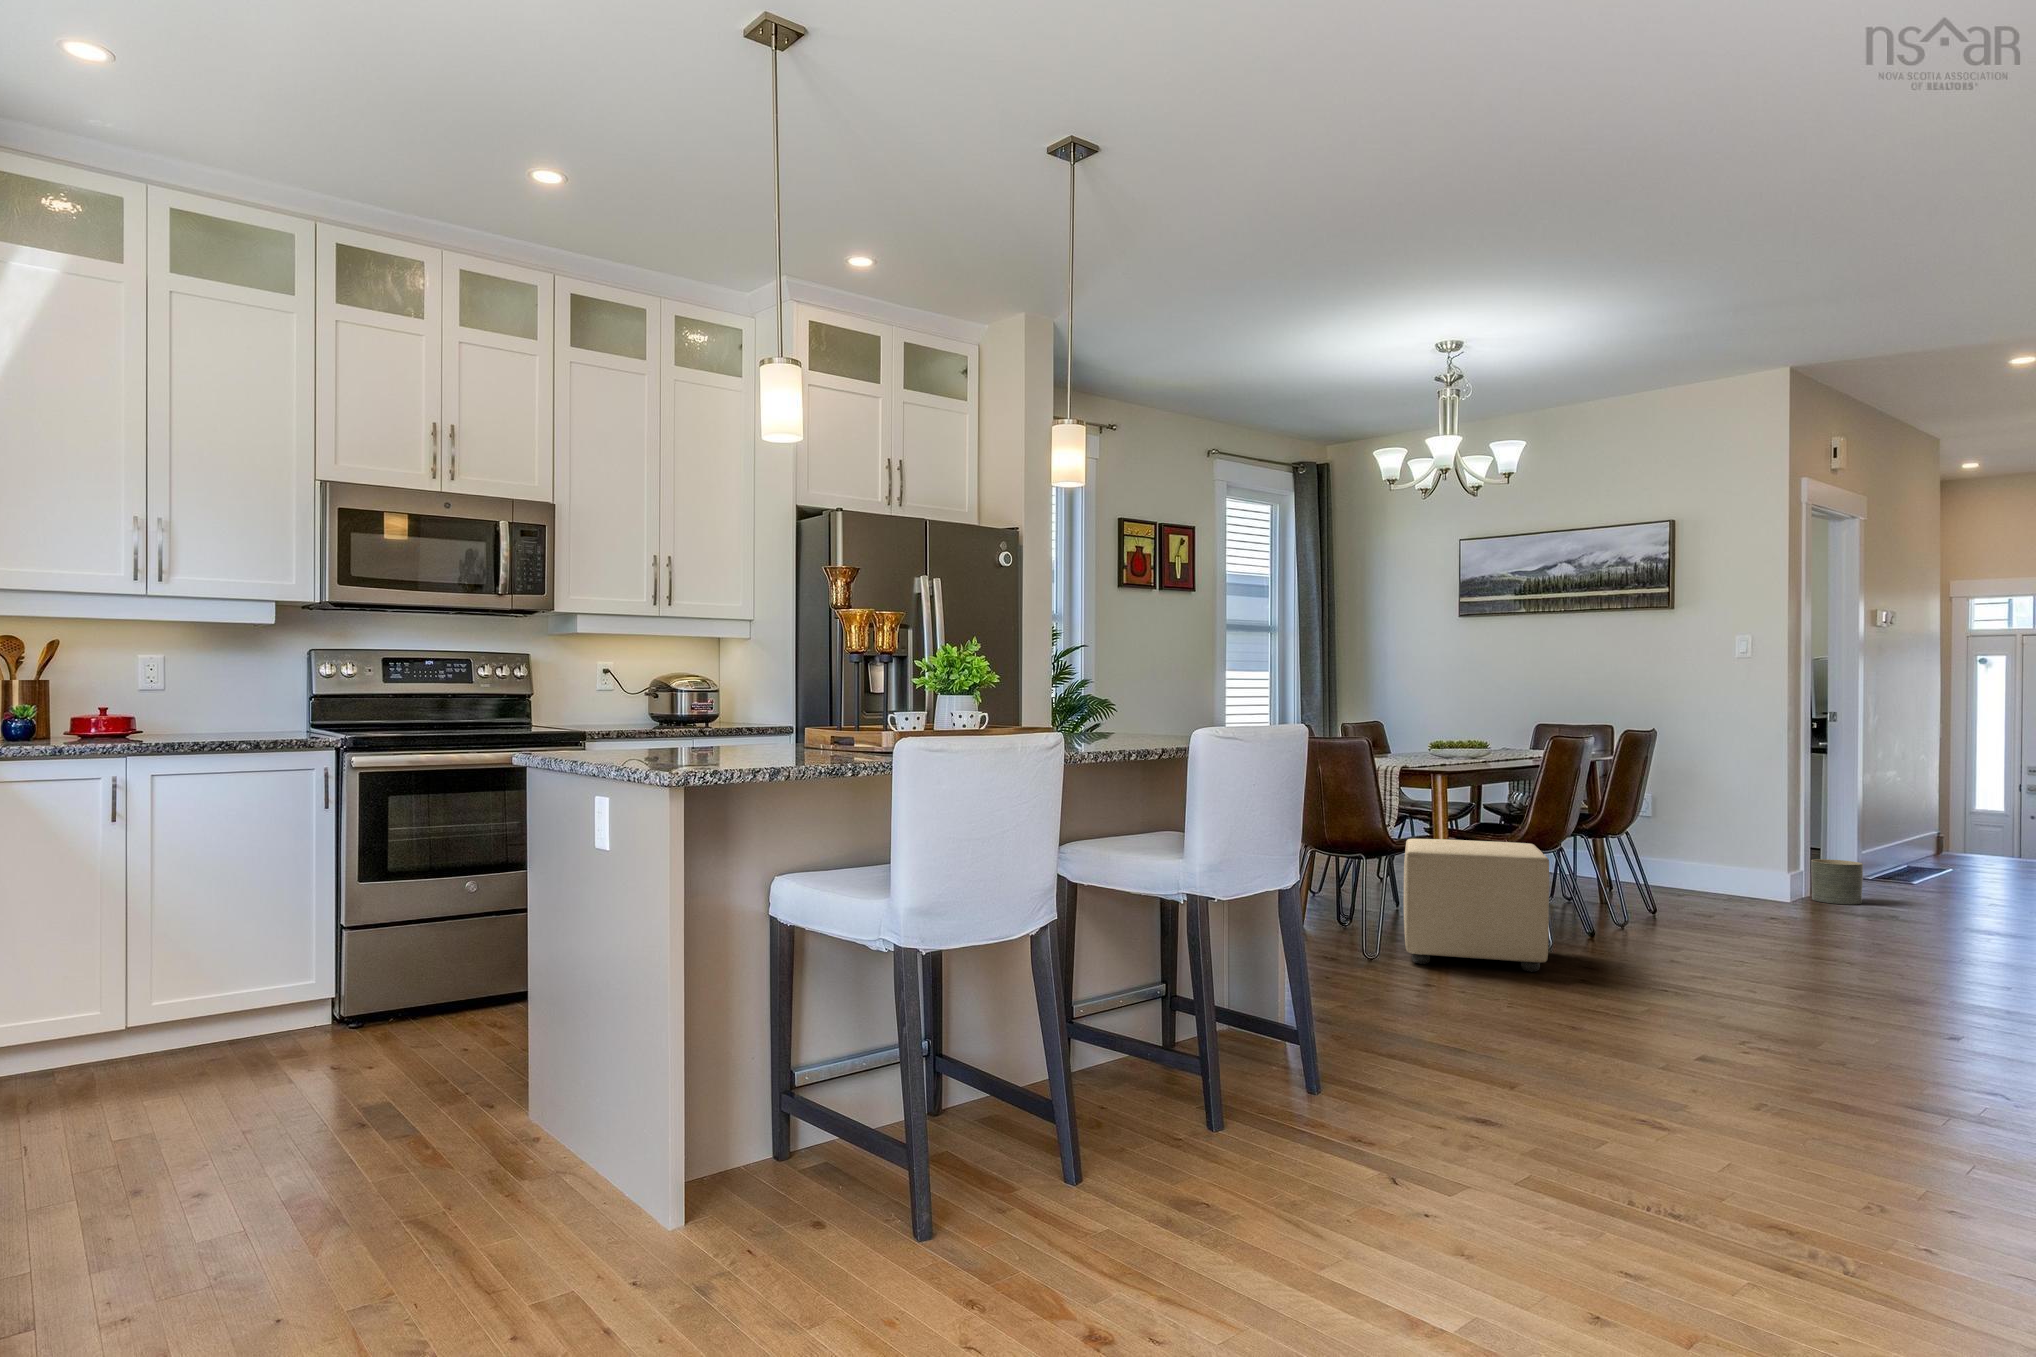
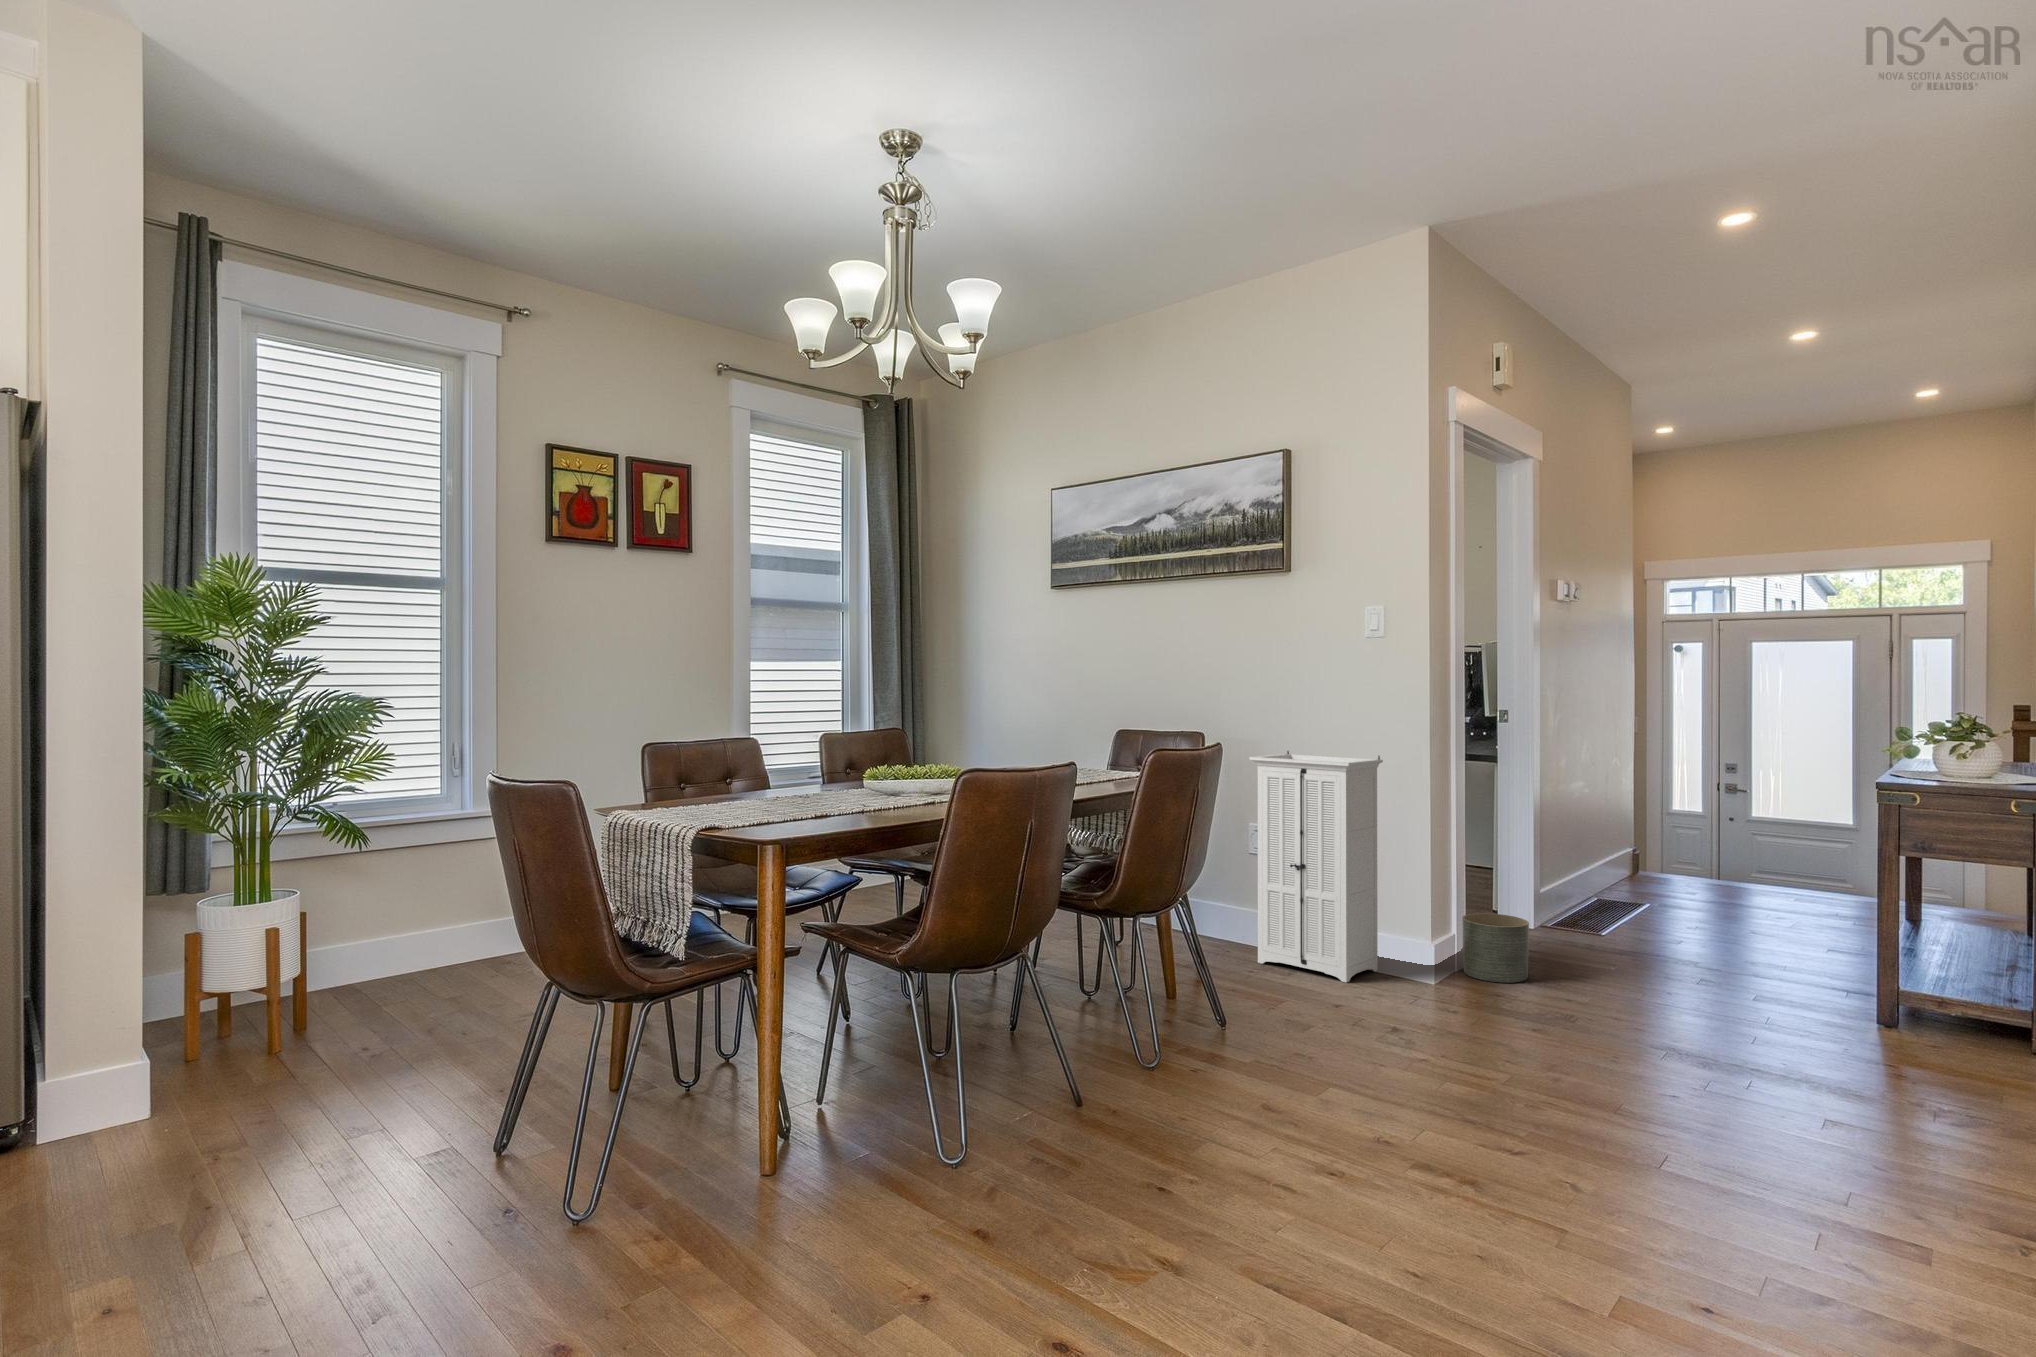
storage cabinet: none [1649,740,1752,901] -> present [1249,751,1383,983]
ottoman: present [1404,839,1549,972] -> none [552,975,894,1298]

